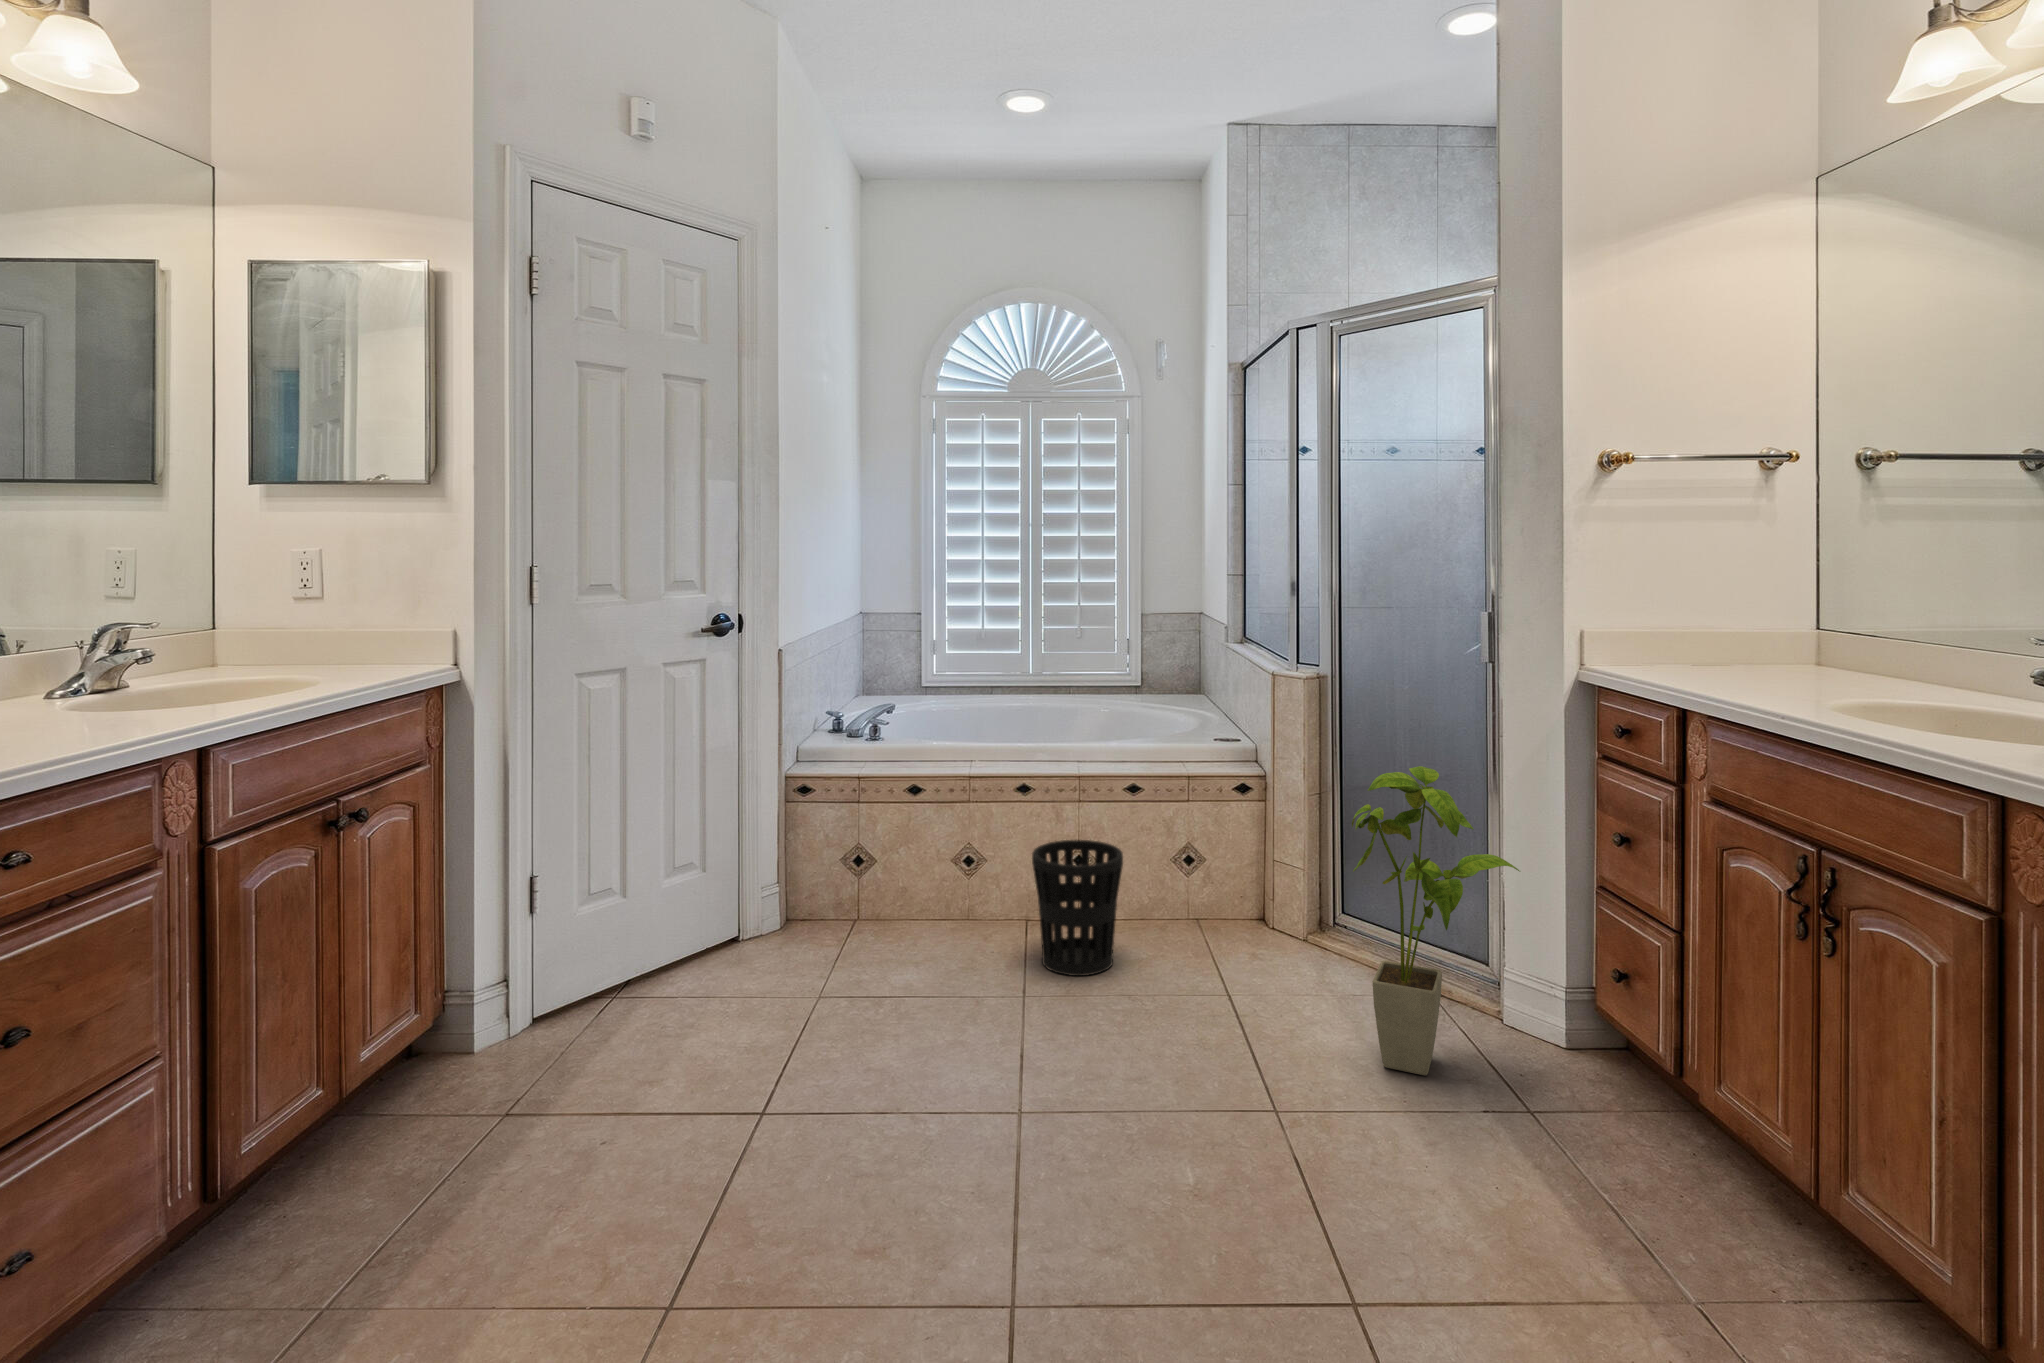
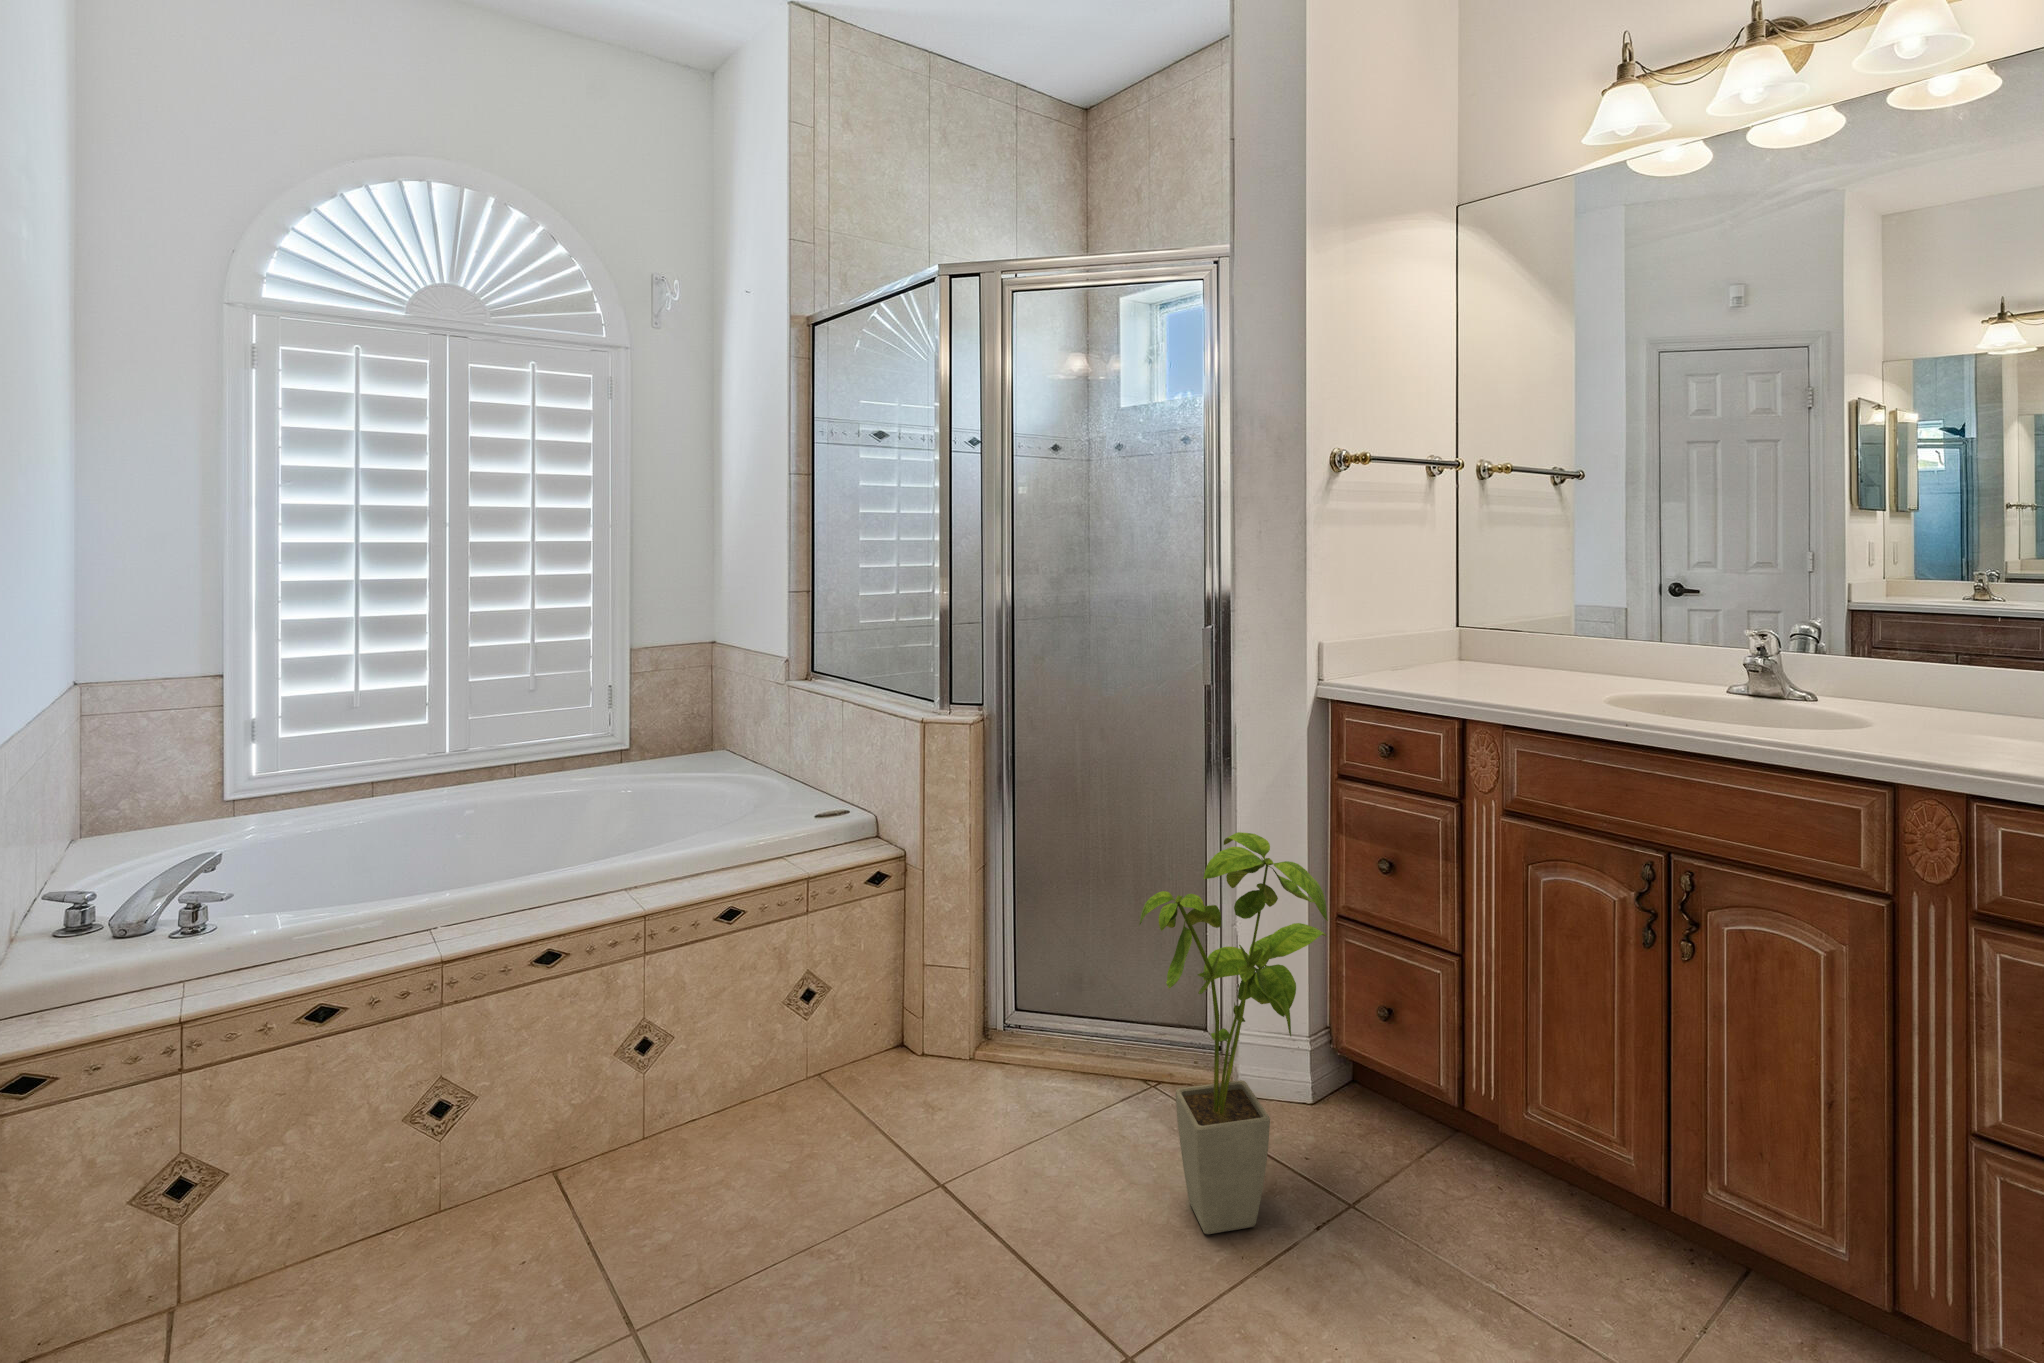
wastebasket: present [1032,840,1123,976] -> none [608,1017,767,1264]

